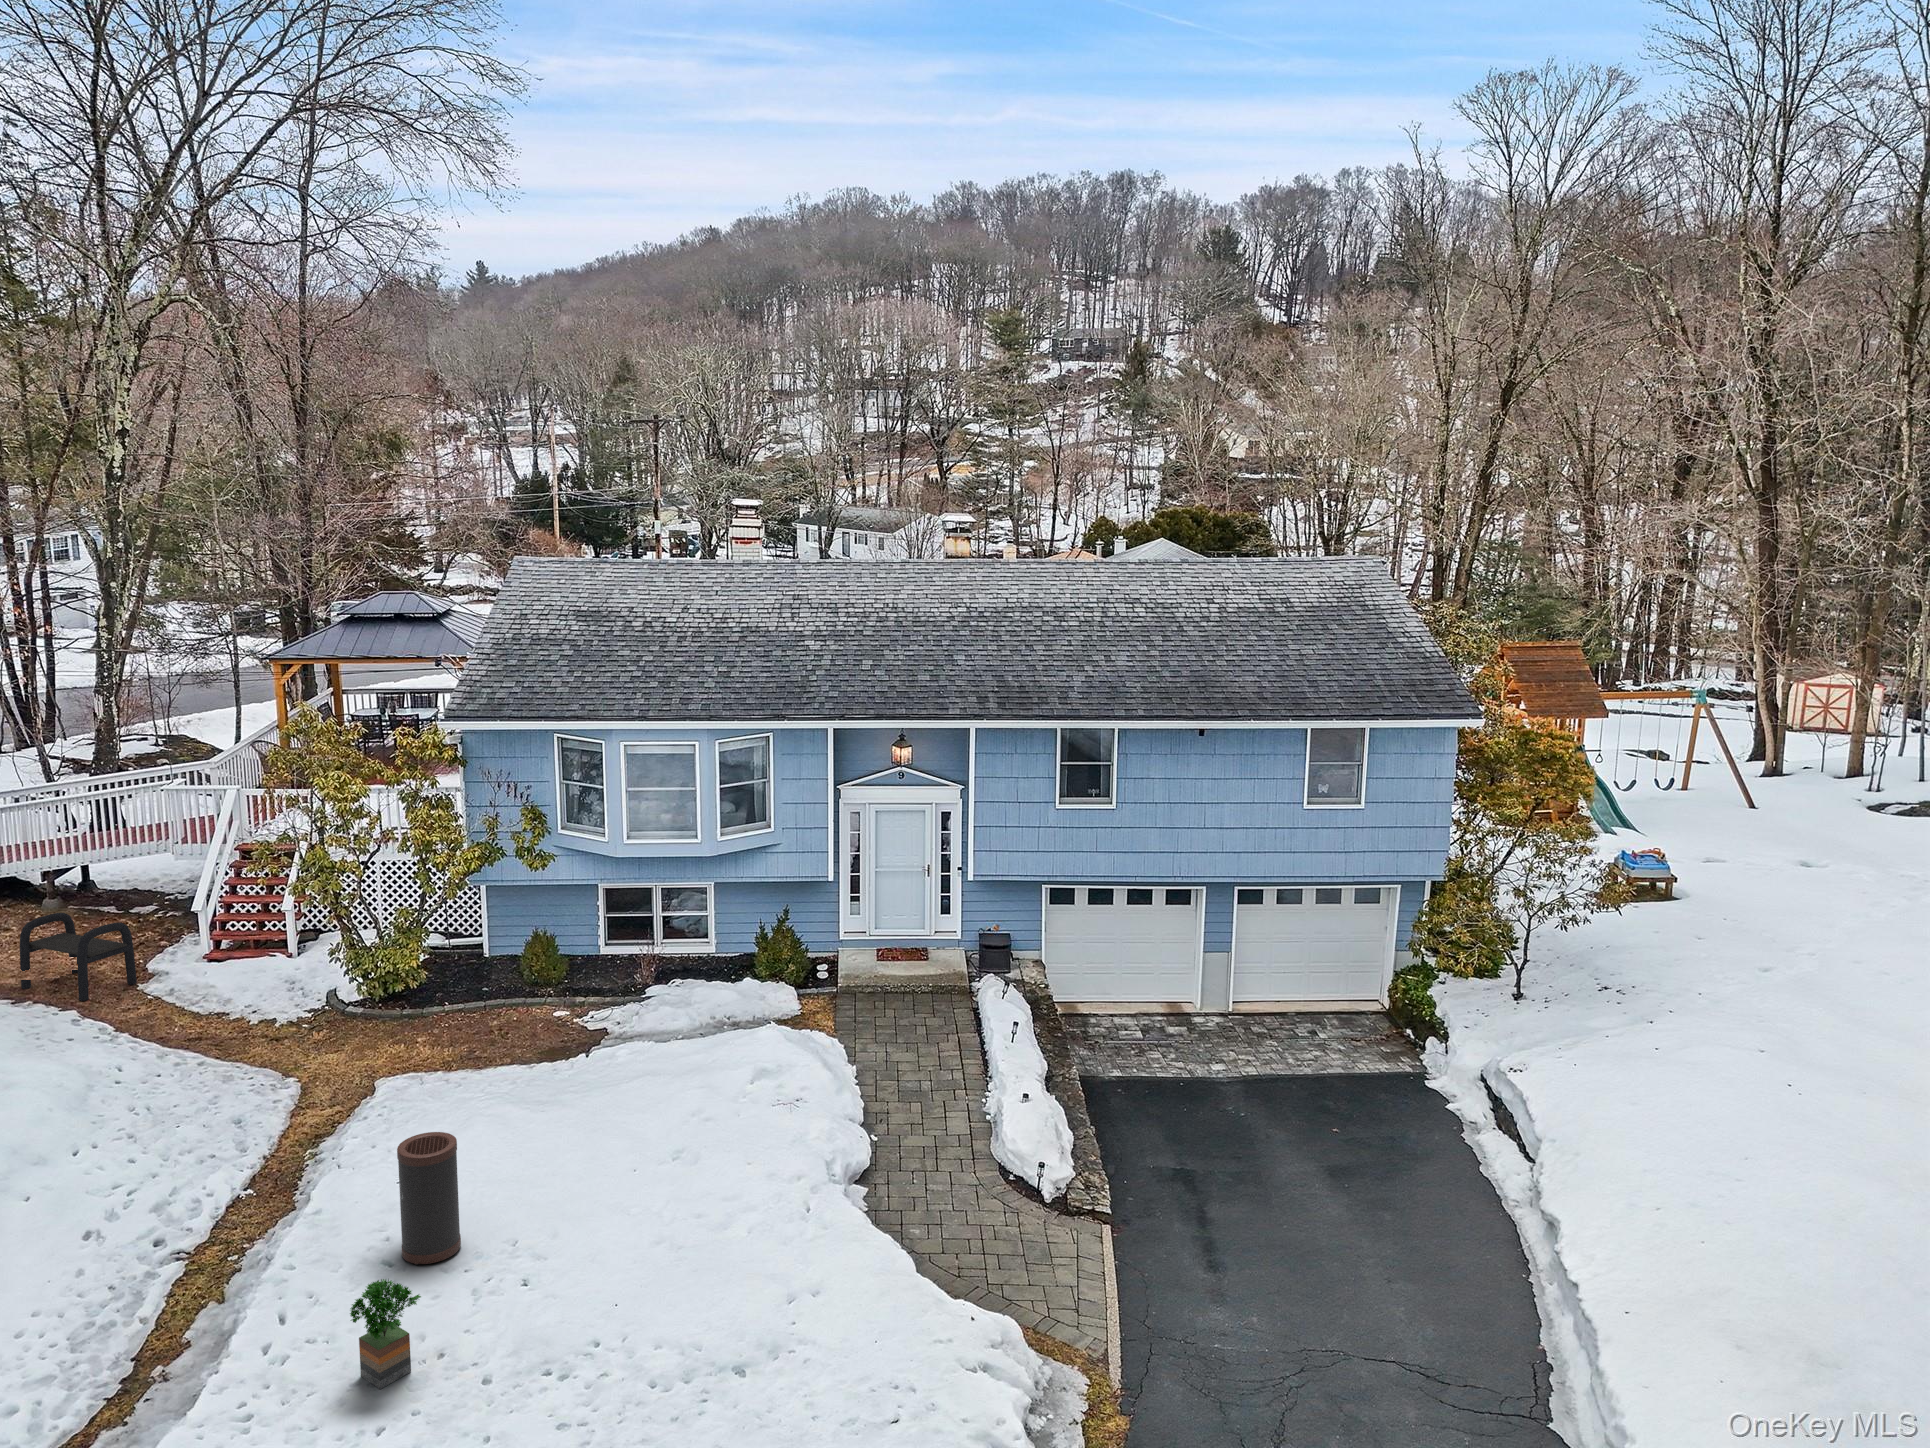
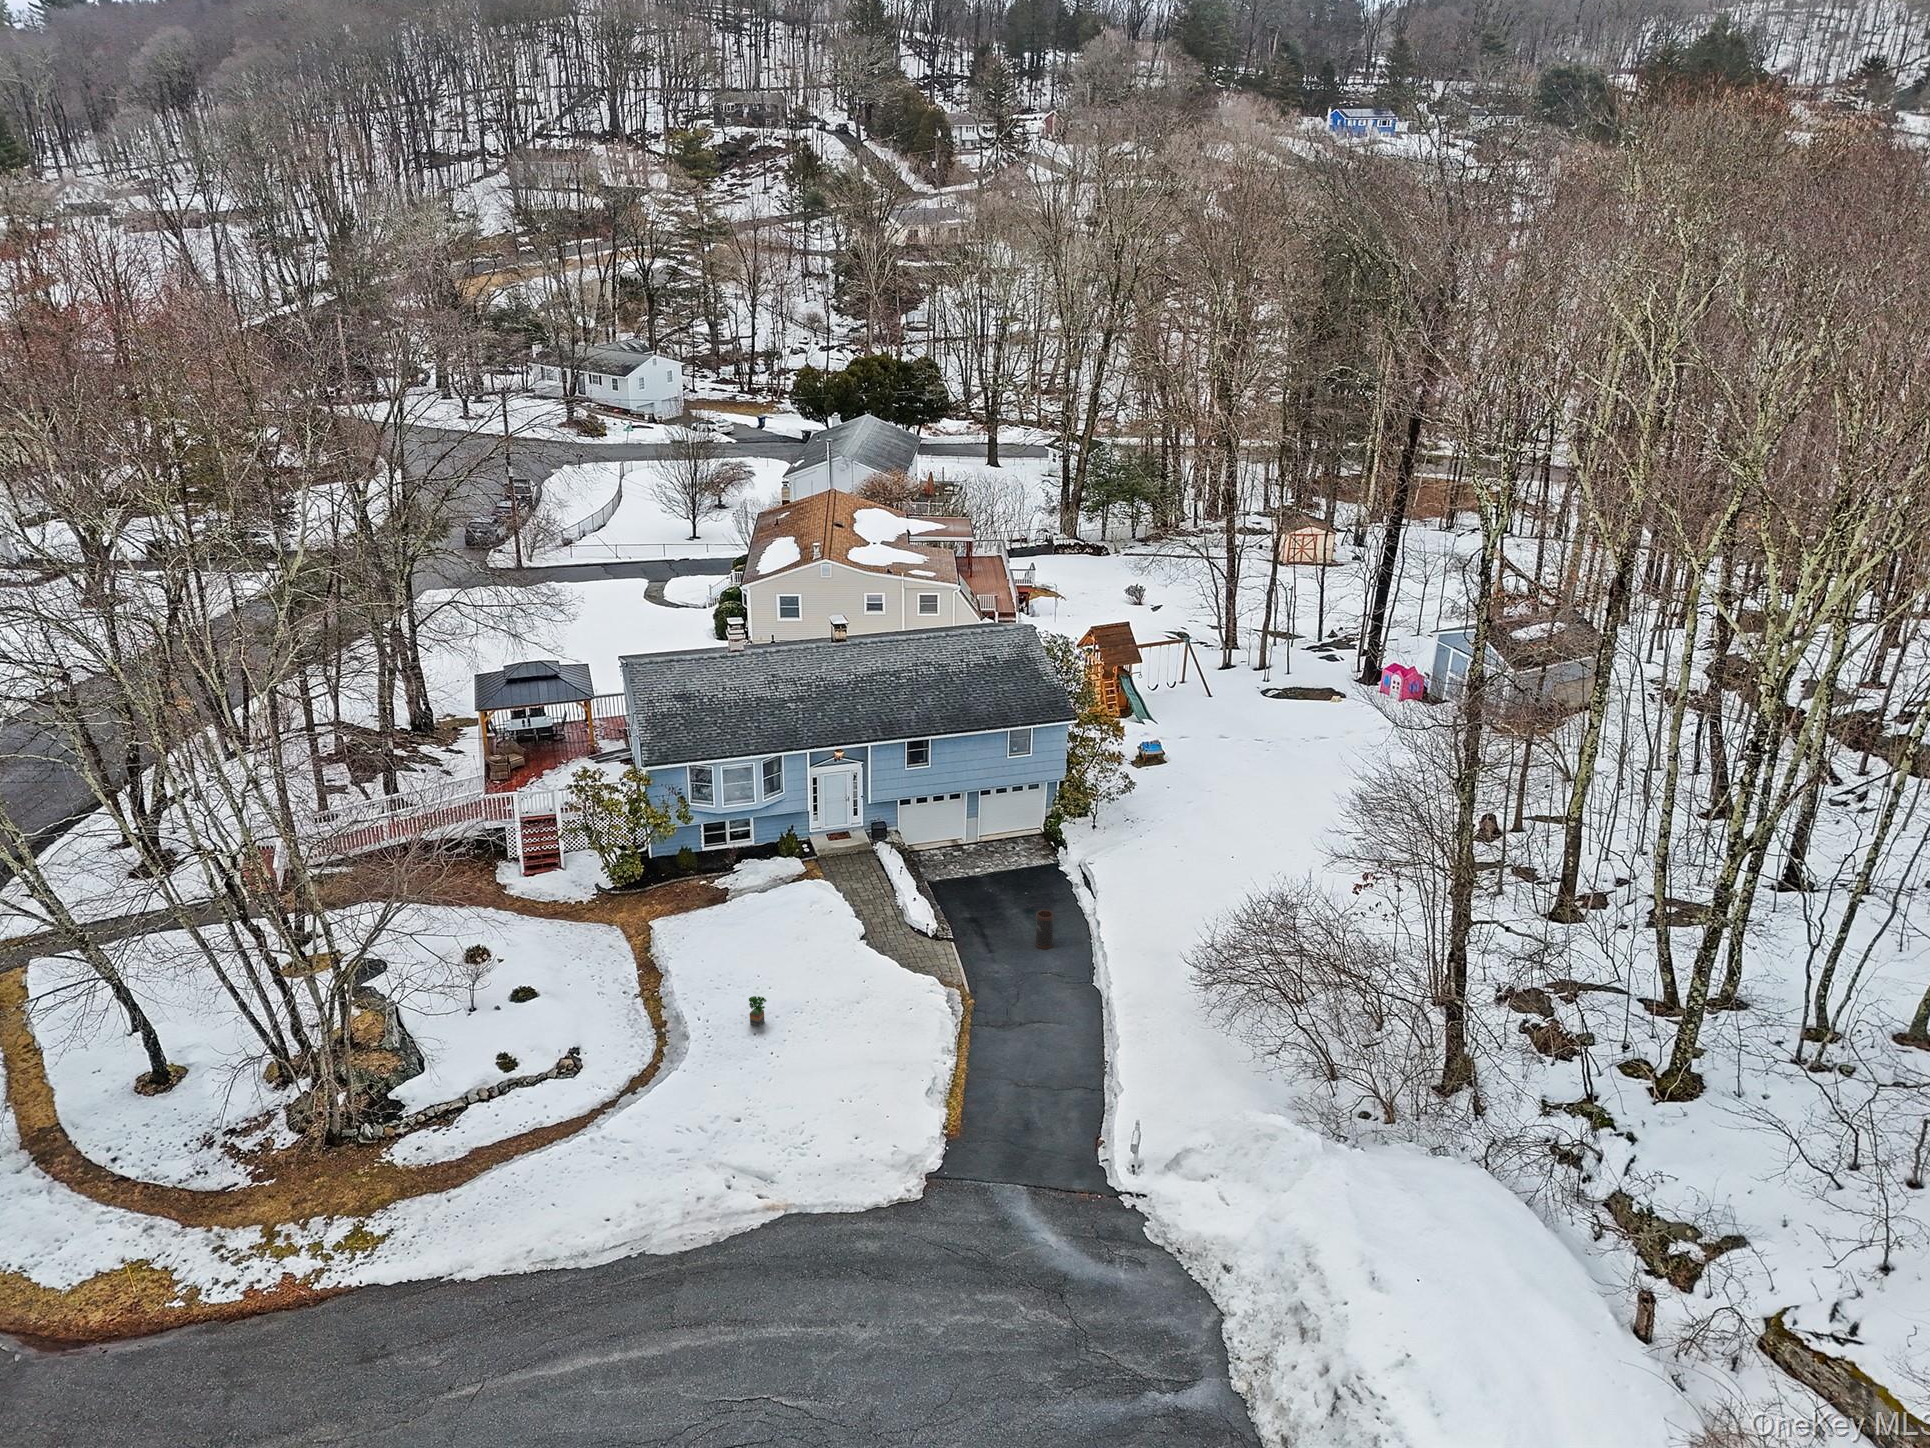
bench: present [20,913,137,1001] -> none [433,867,489,908]
trash can: present [397,1132,461,1265] -> present [1035,910,1054,949]

